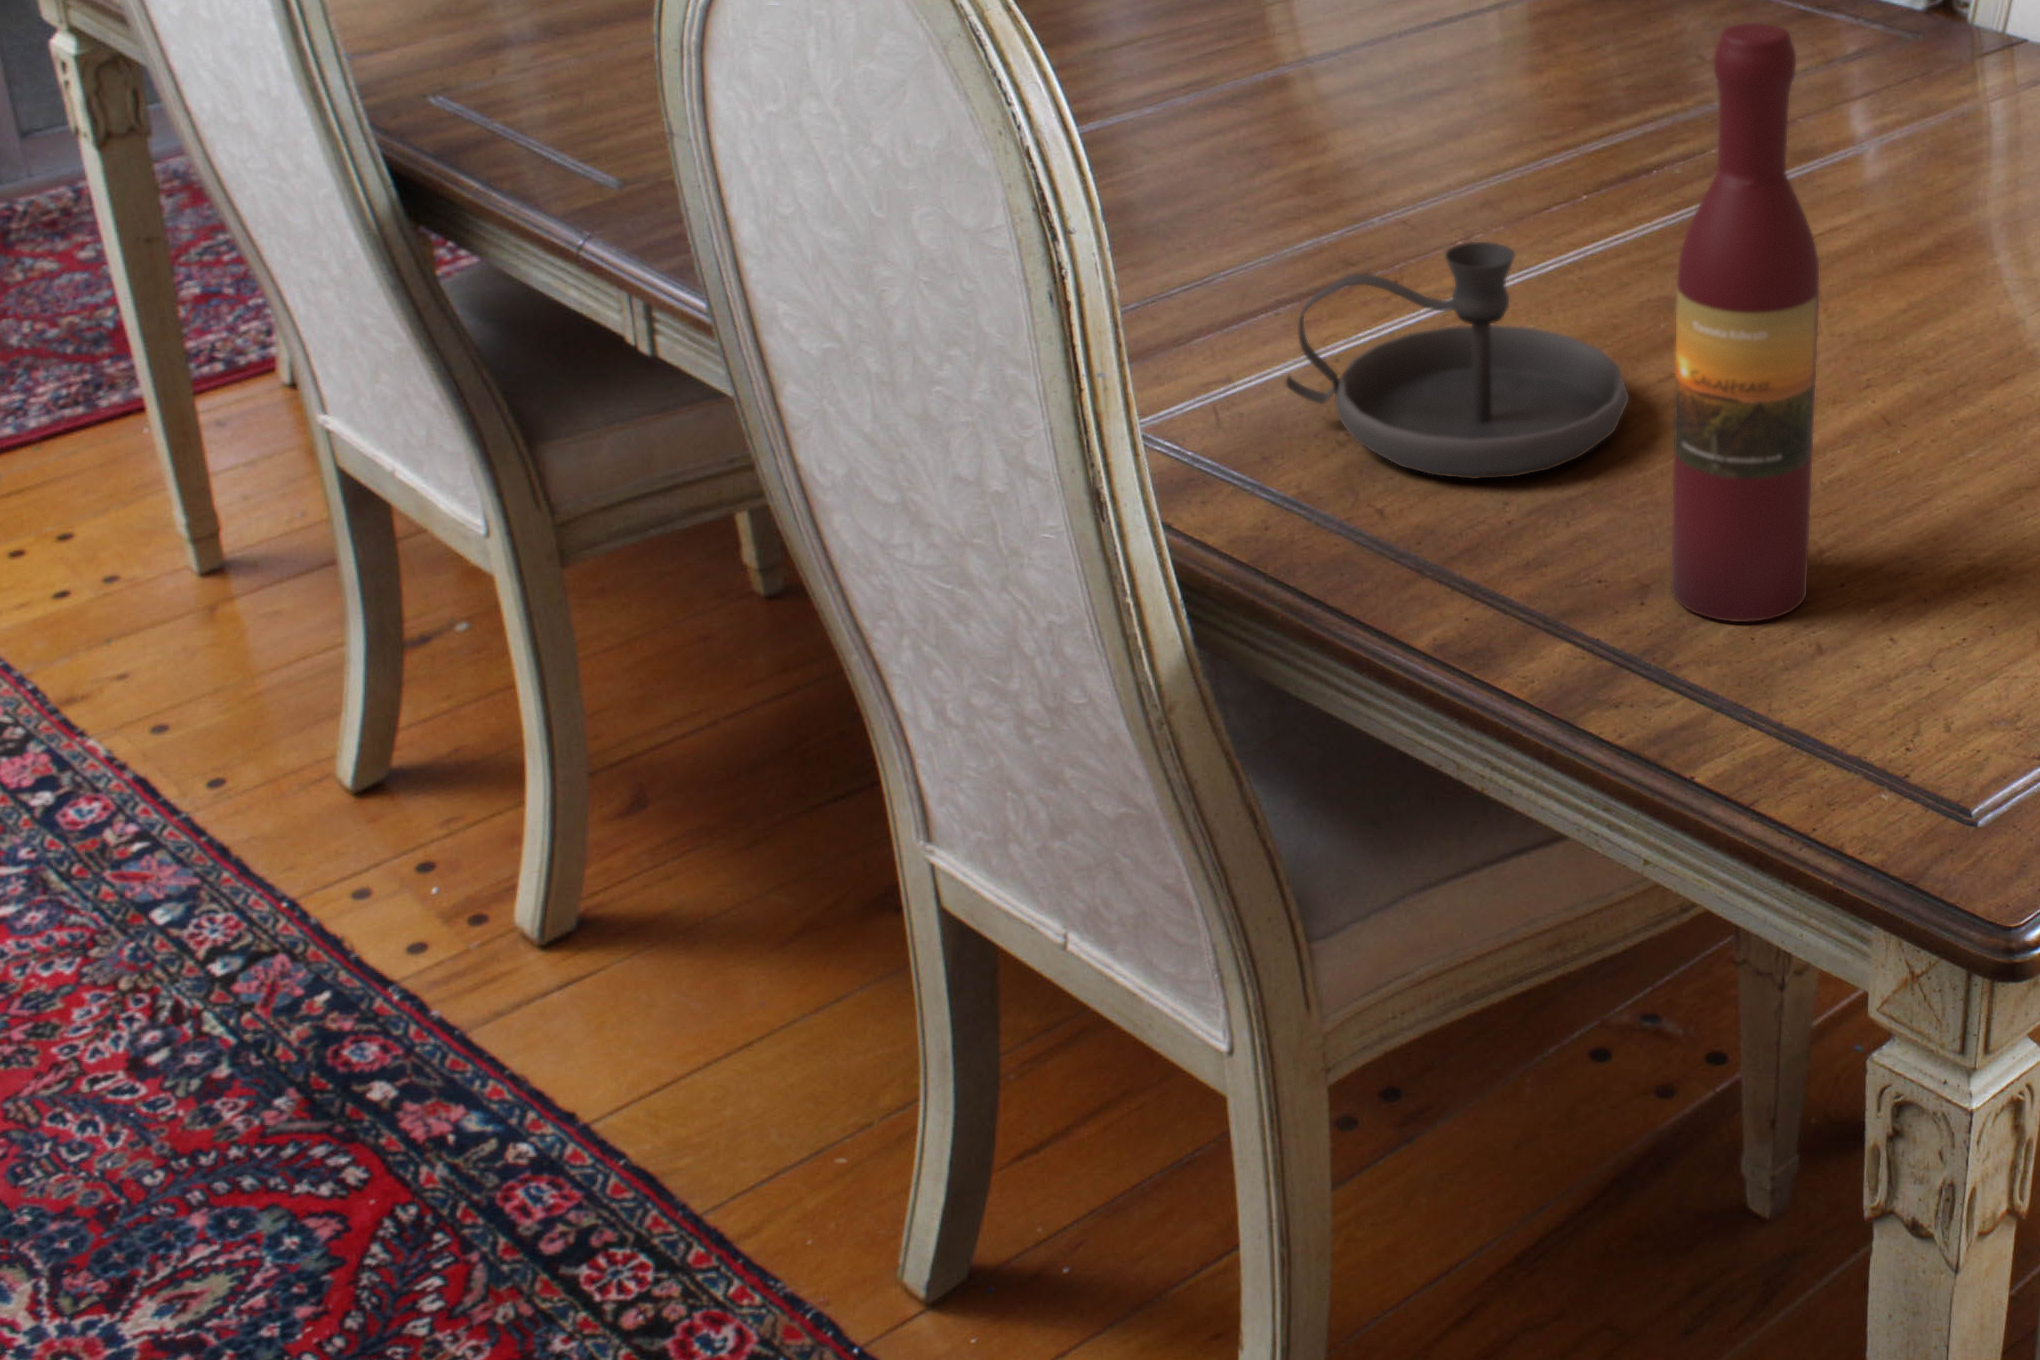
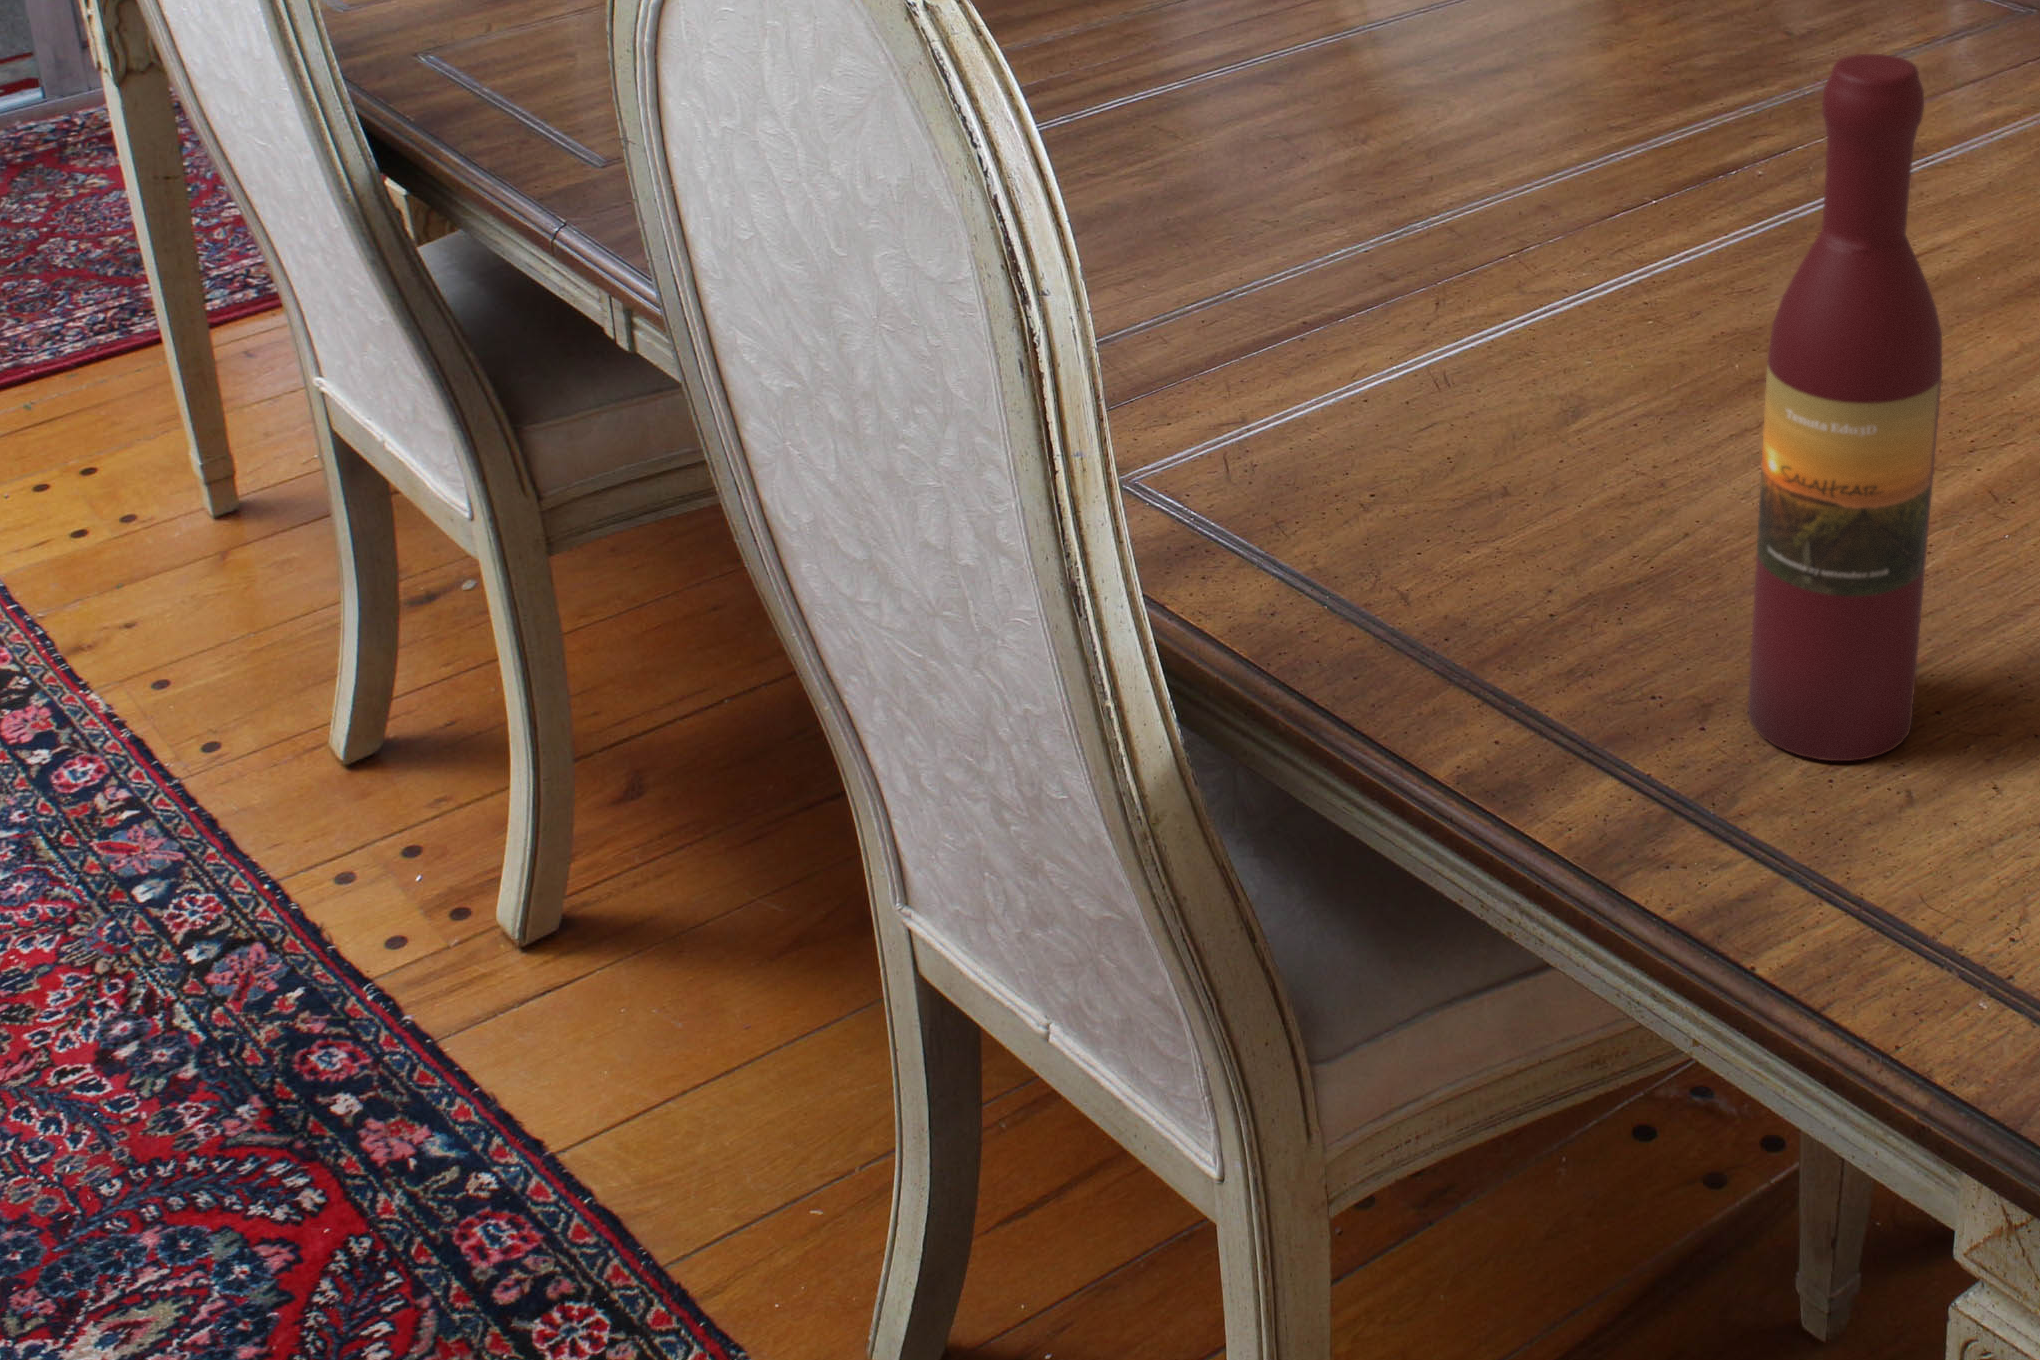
candlestick: present [1286,242,1629,479] -> none [1305,275,1701,553]

